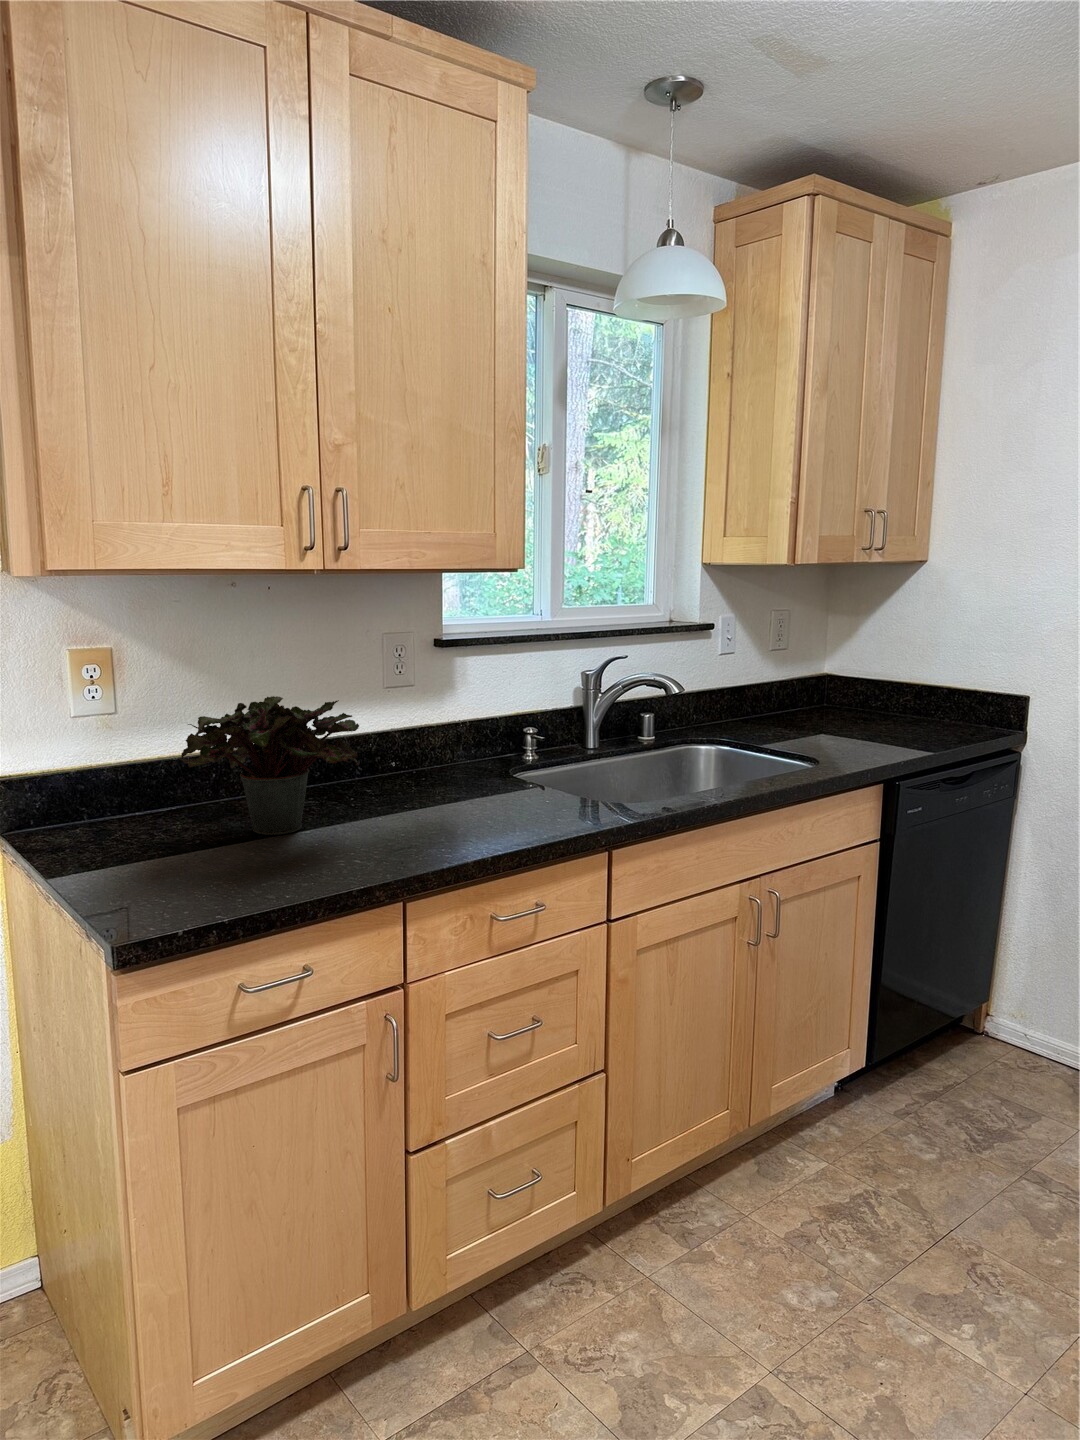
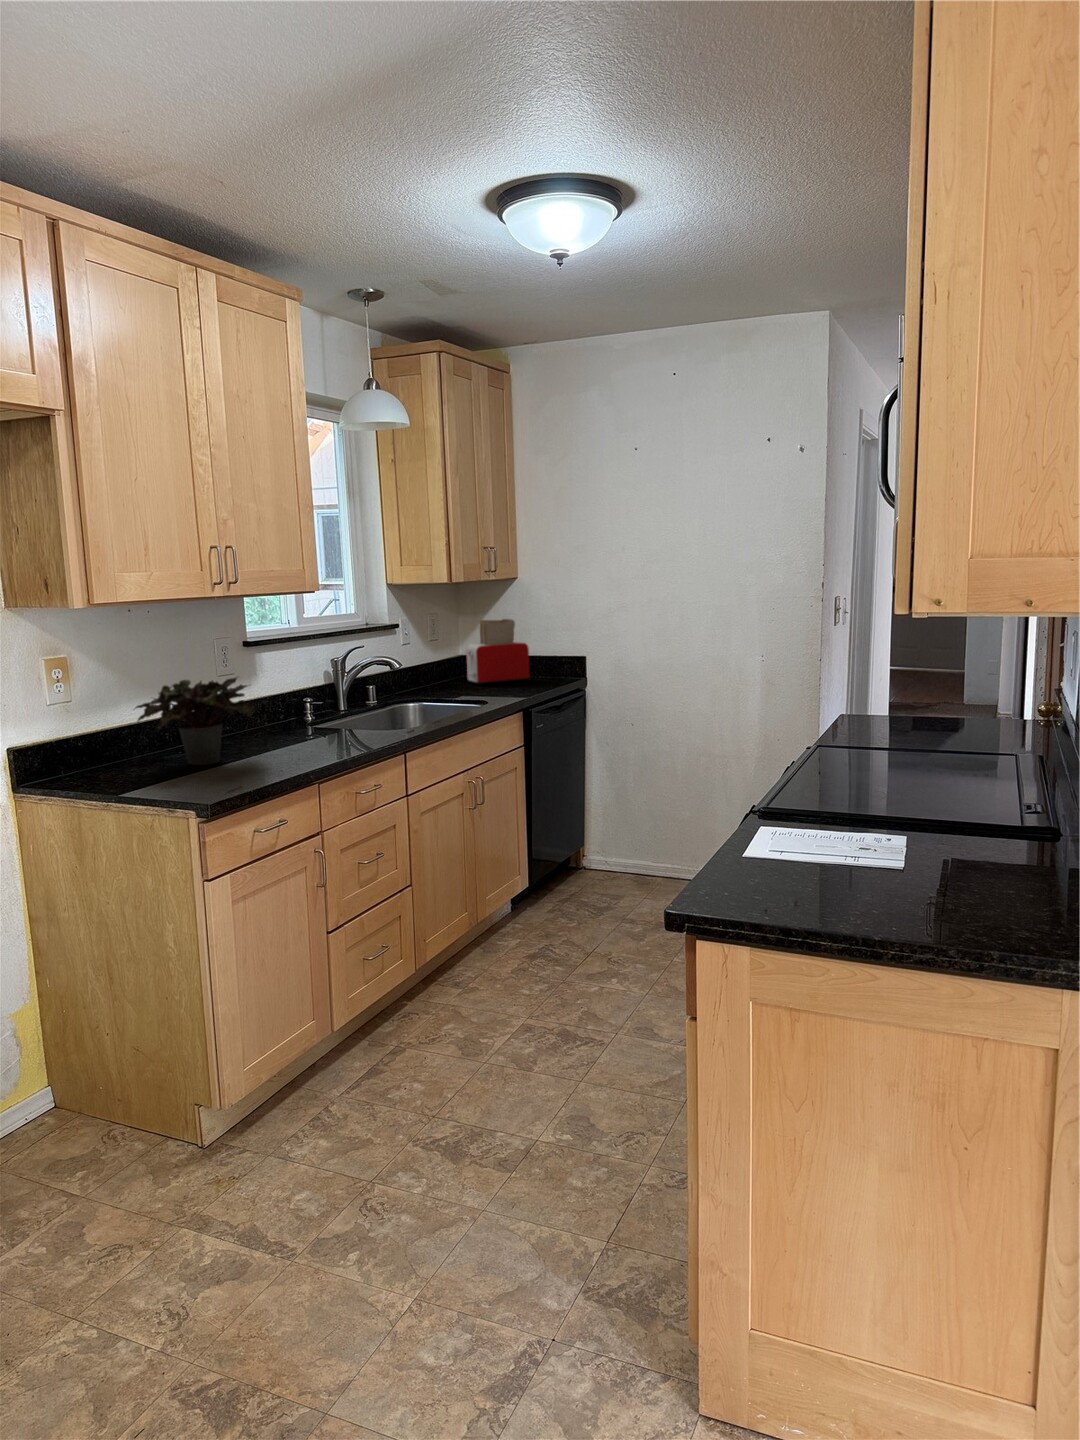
toaster: none [823,624,929,726] -> present [466,619,530,685]

